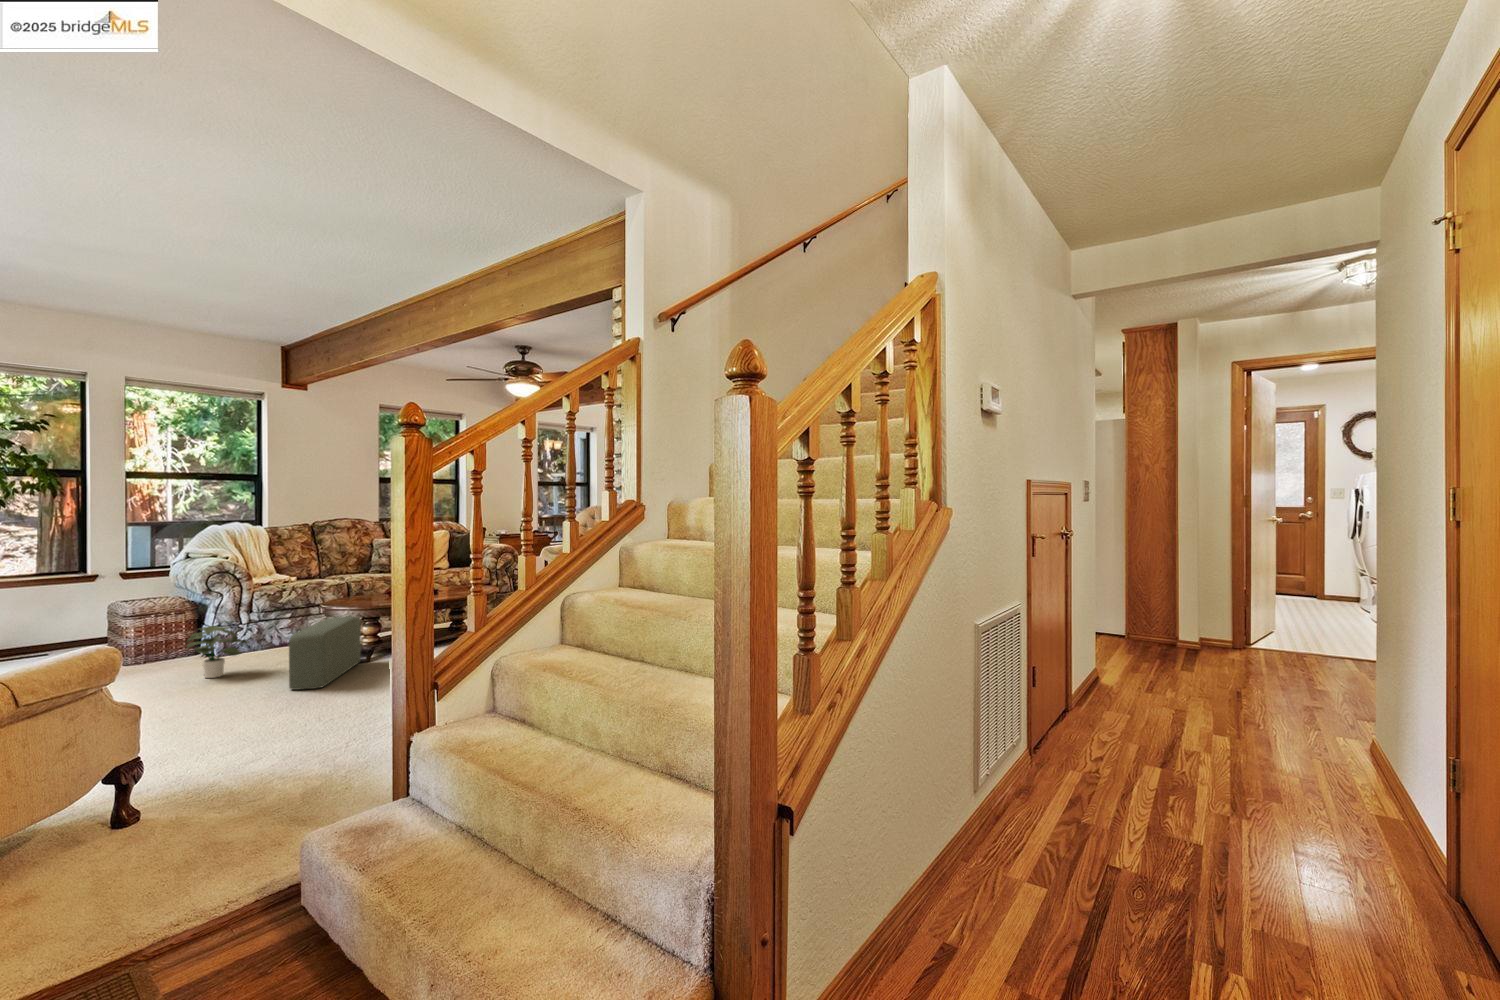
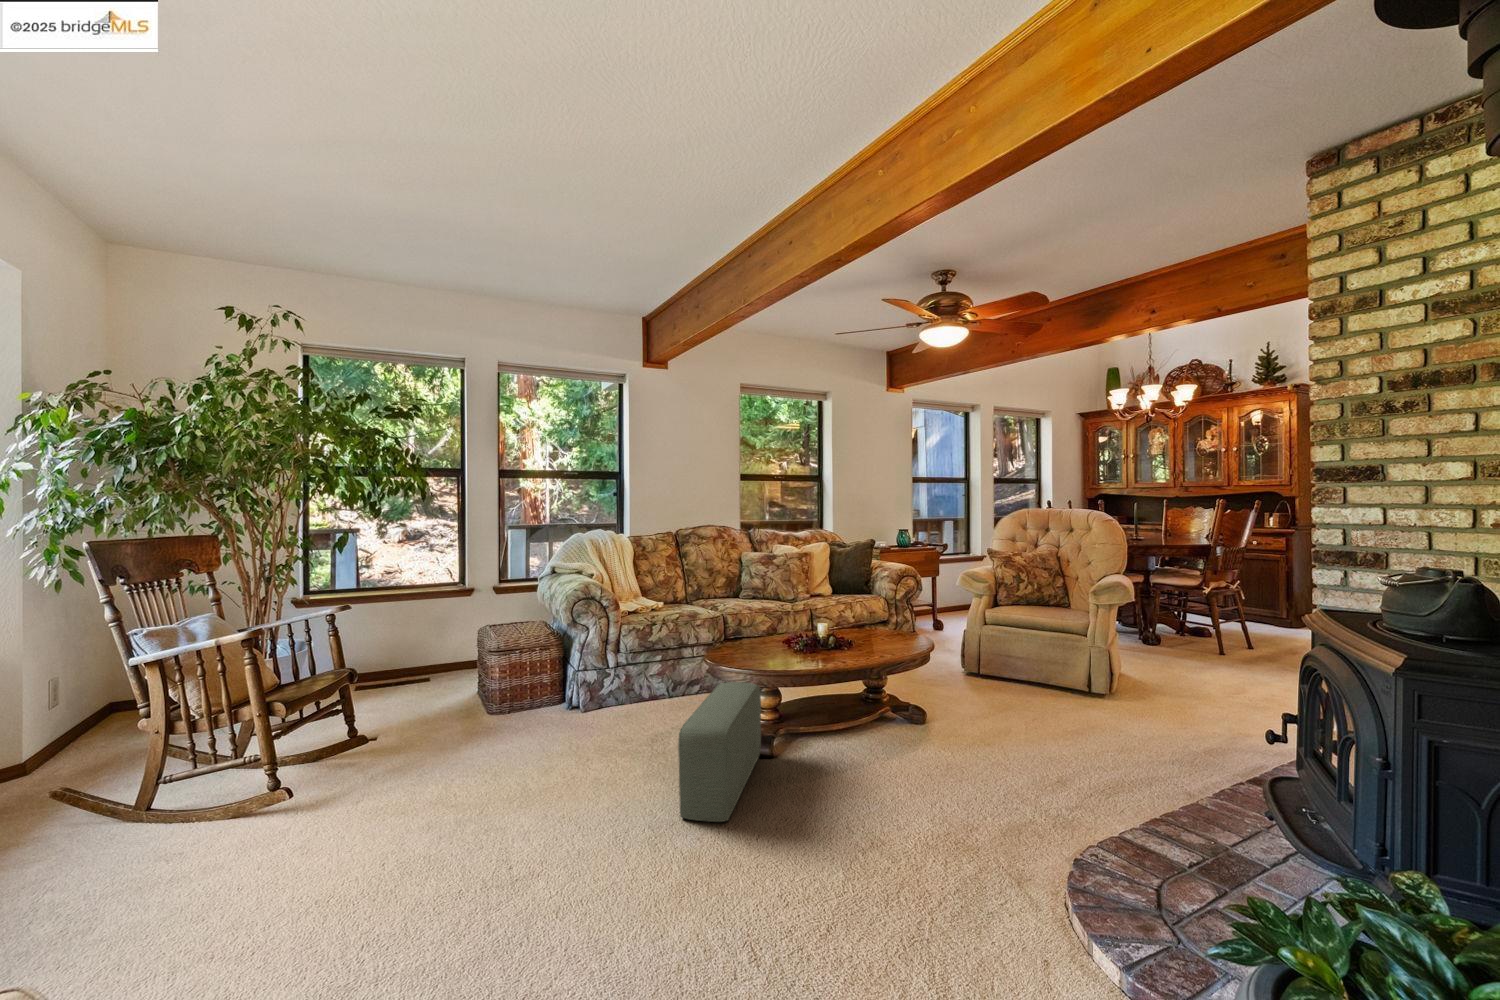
potted plant: present [187,621,249,678] -> none [547,678,623,762]

